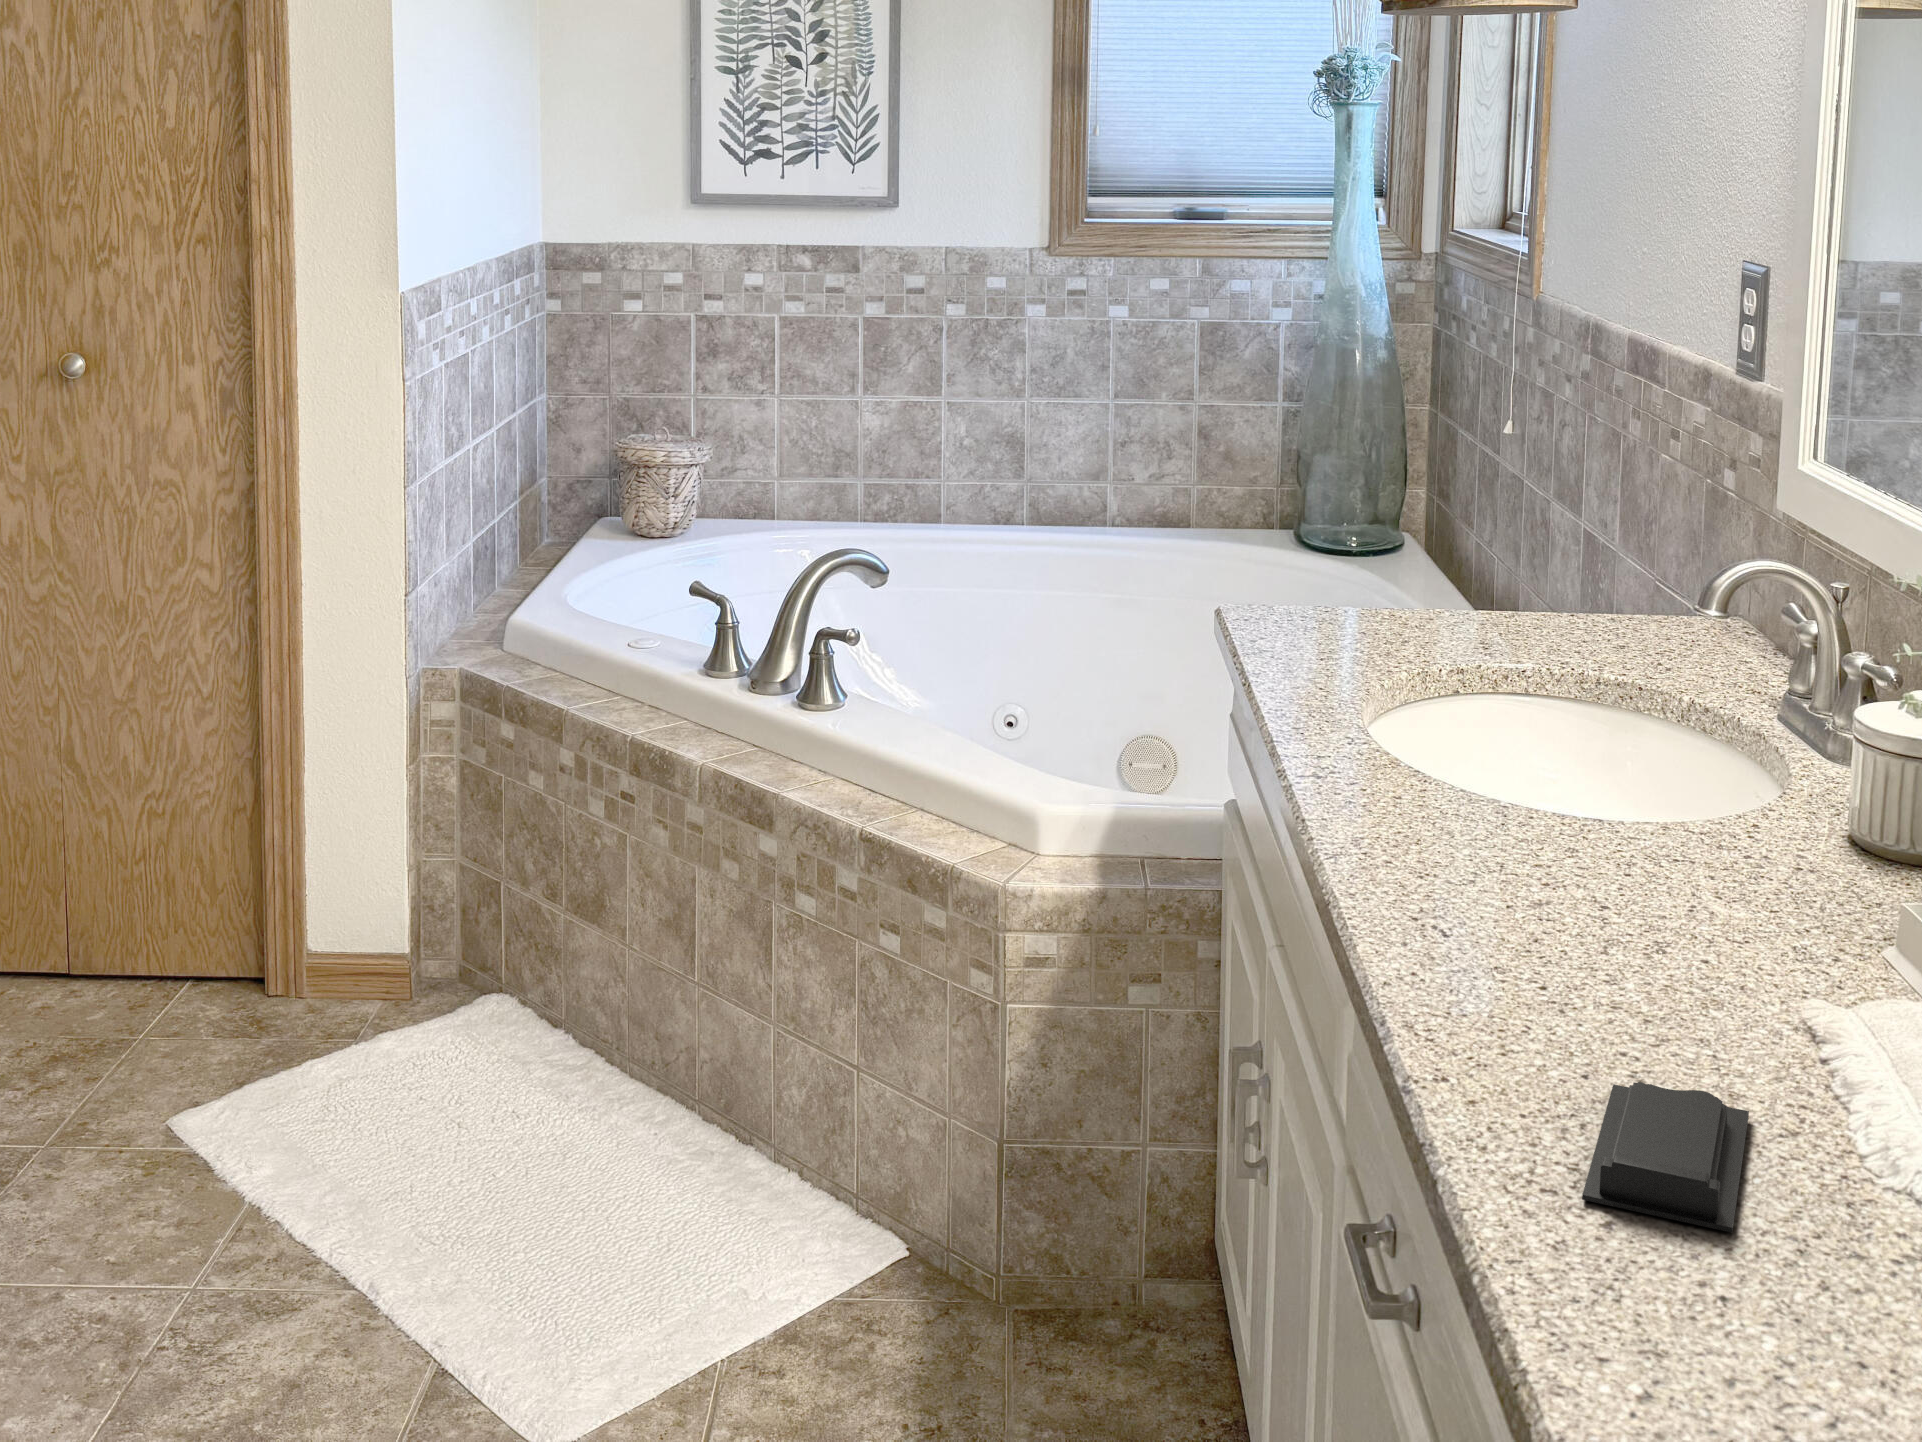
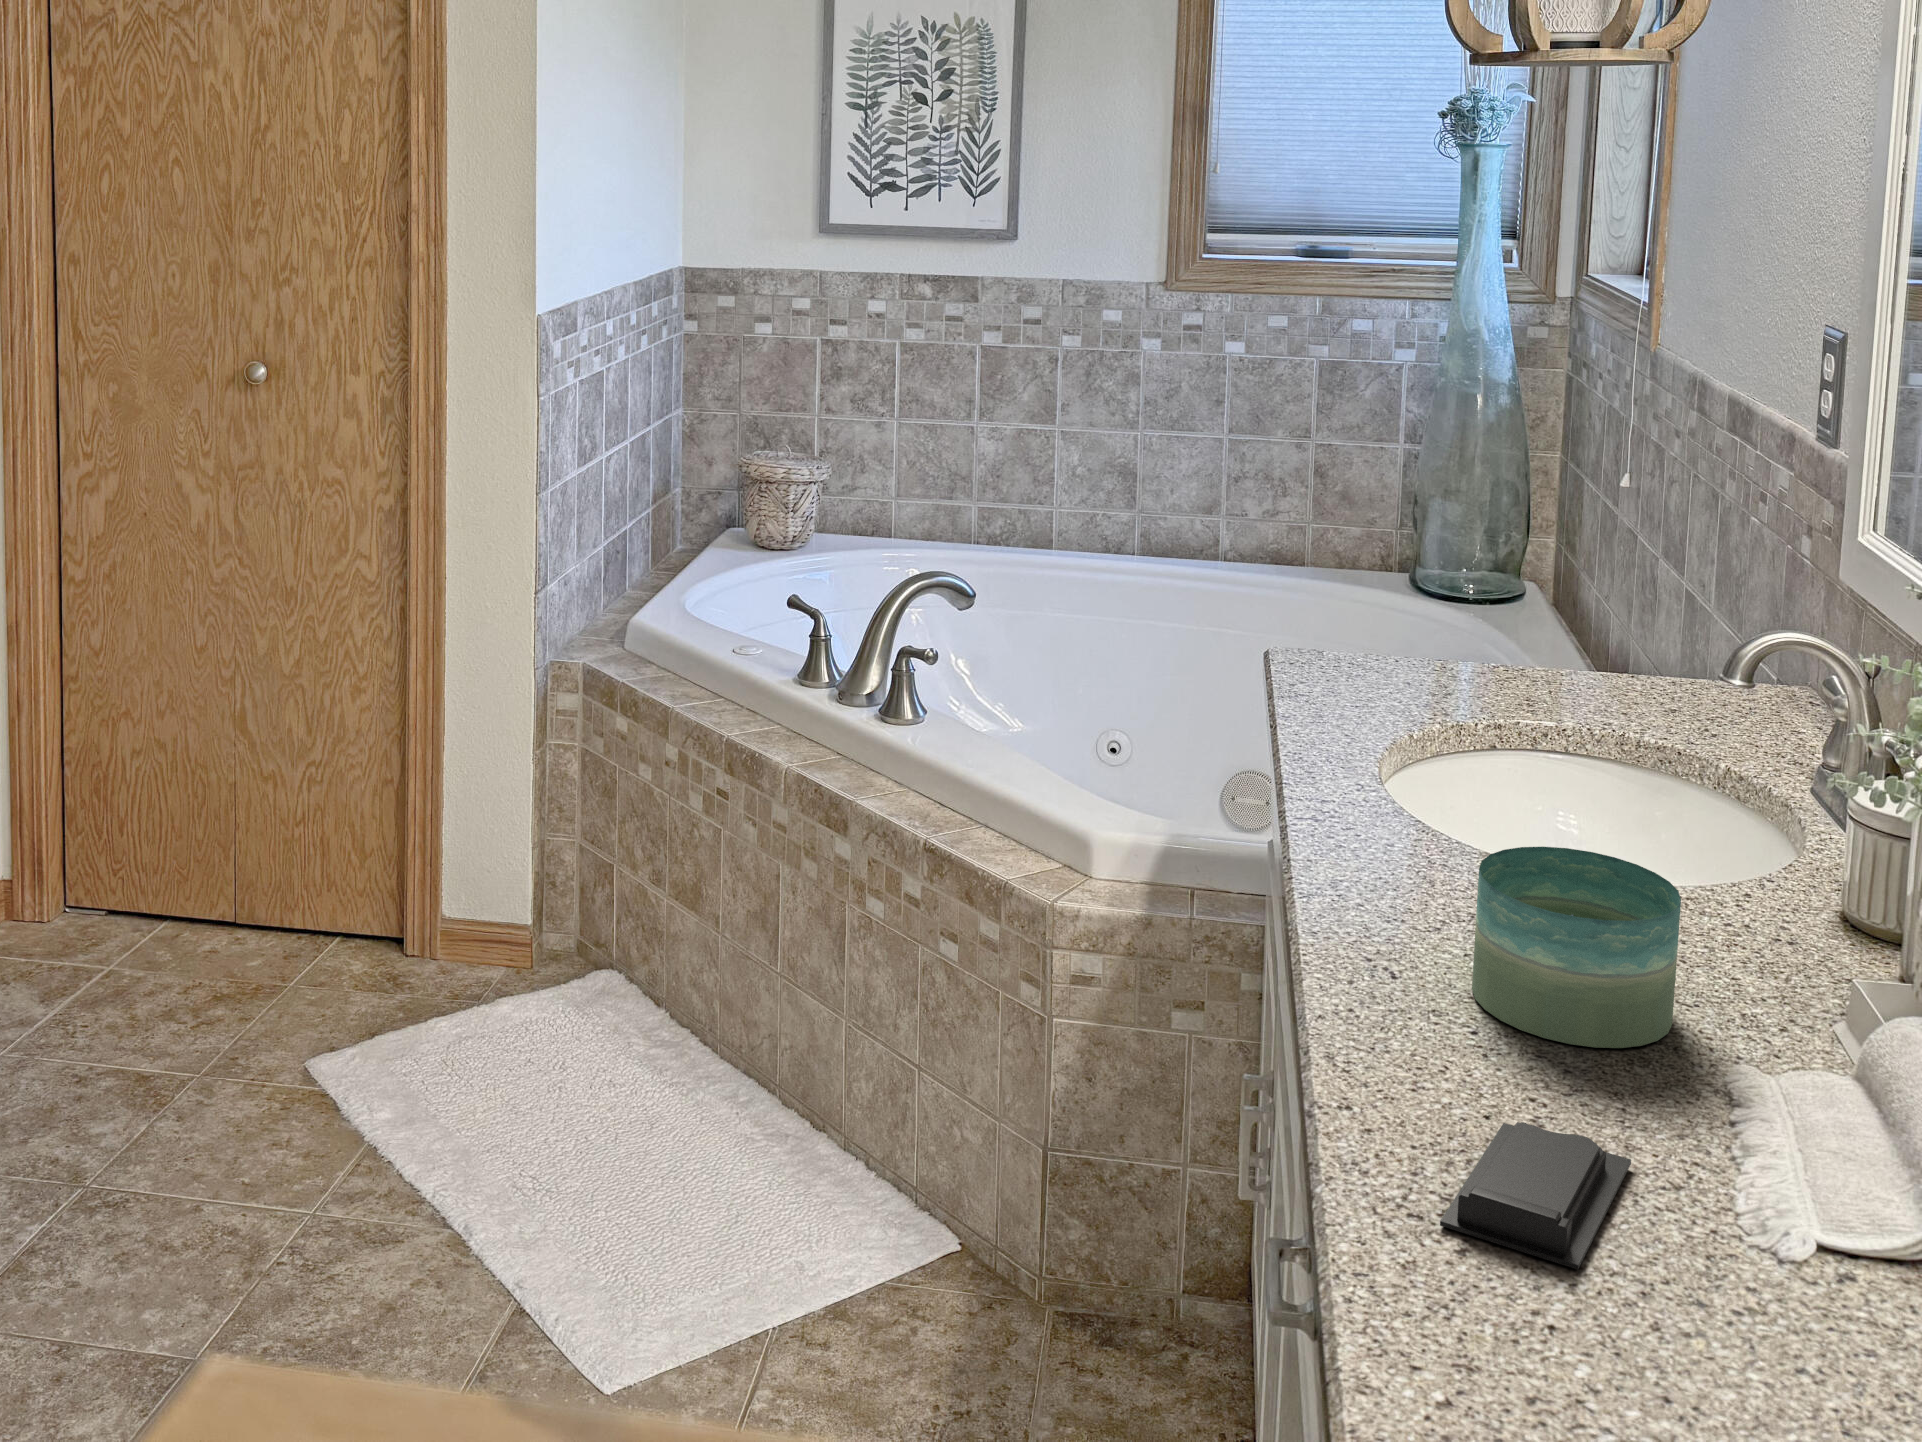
candle: none [1537,794,1749,998] -> present [1472,847,1681,1048]

